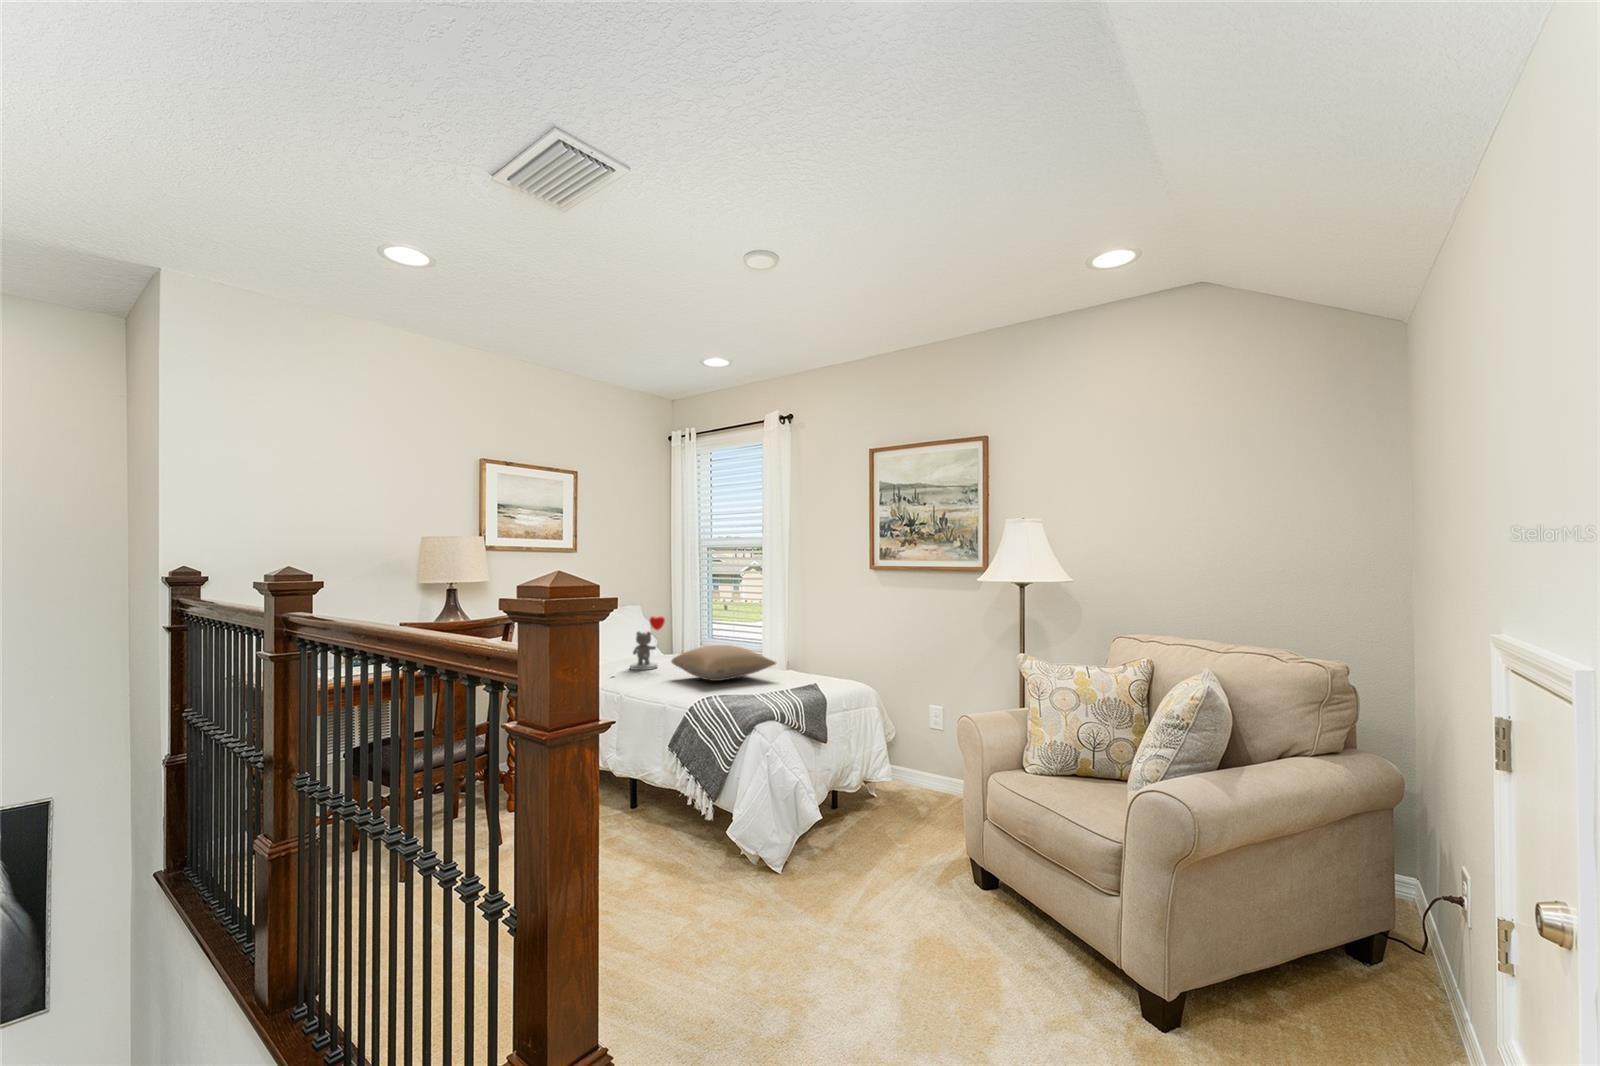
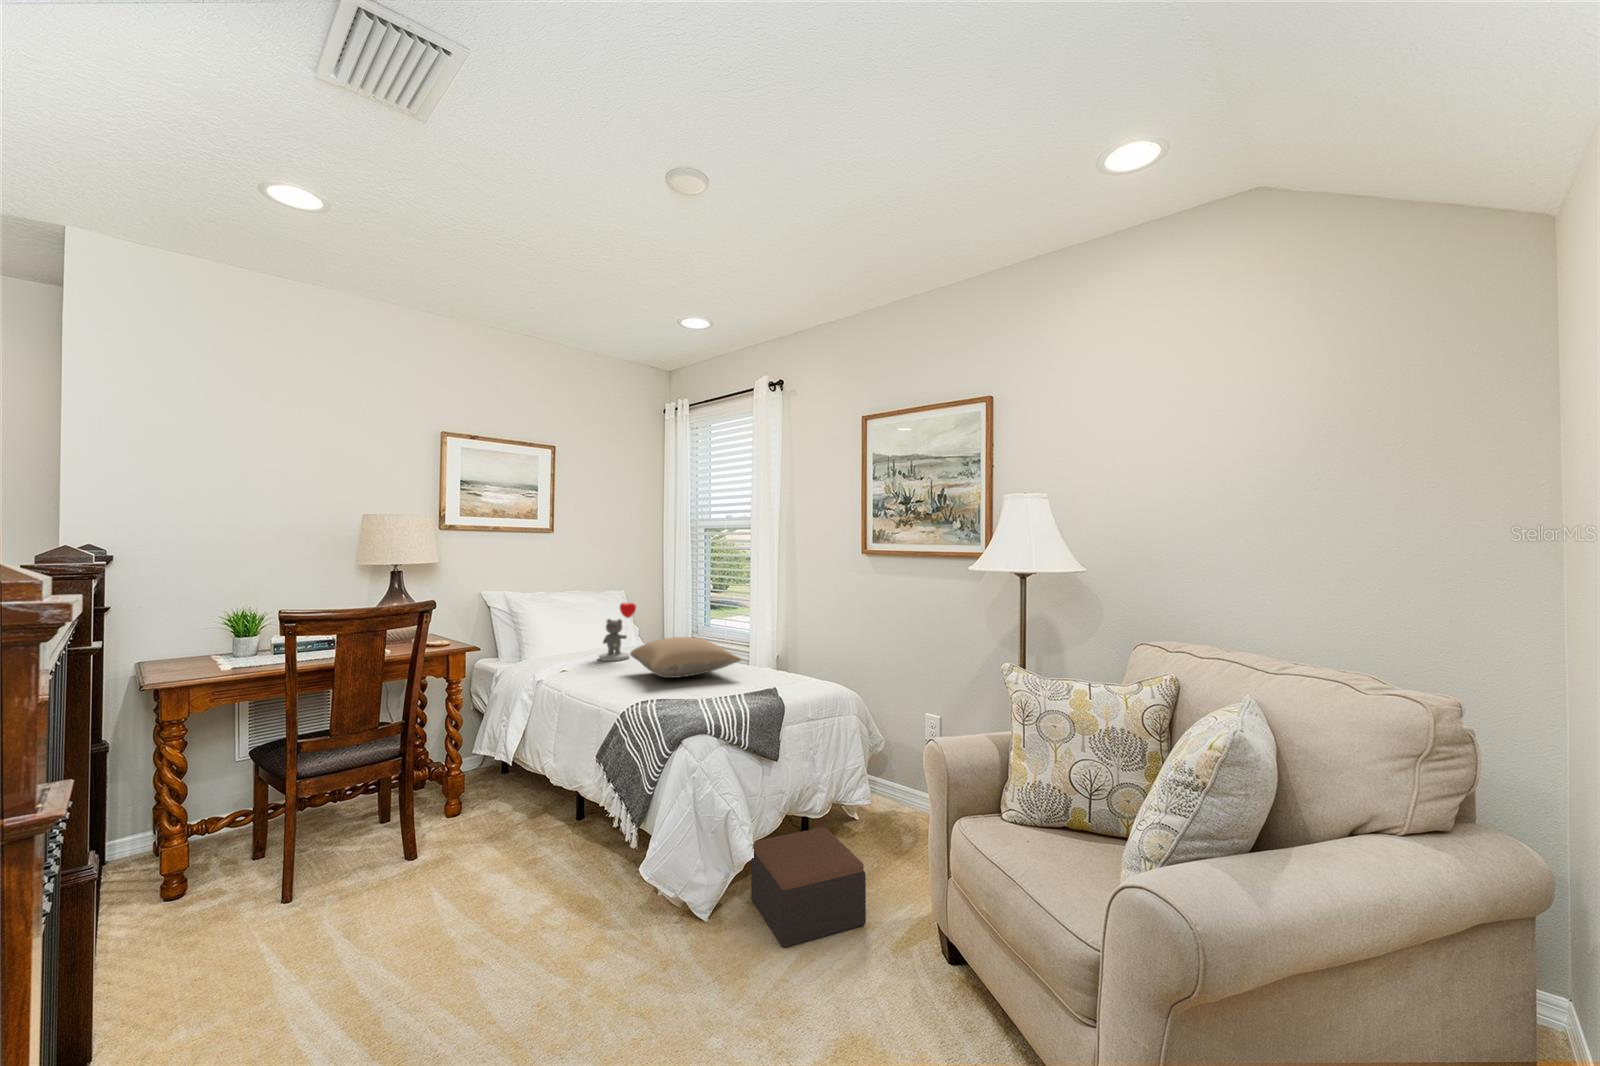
footstool: none [812,798,913,890] -> present [751,827,866,947]

